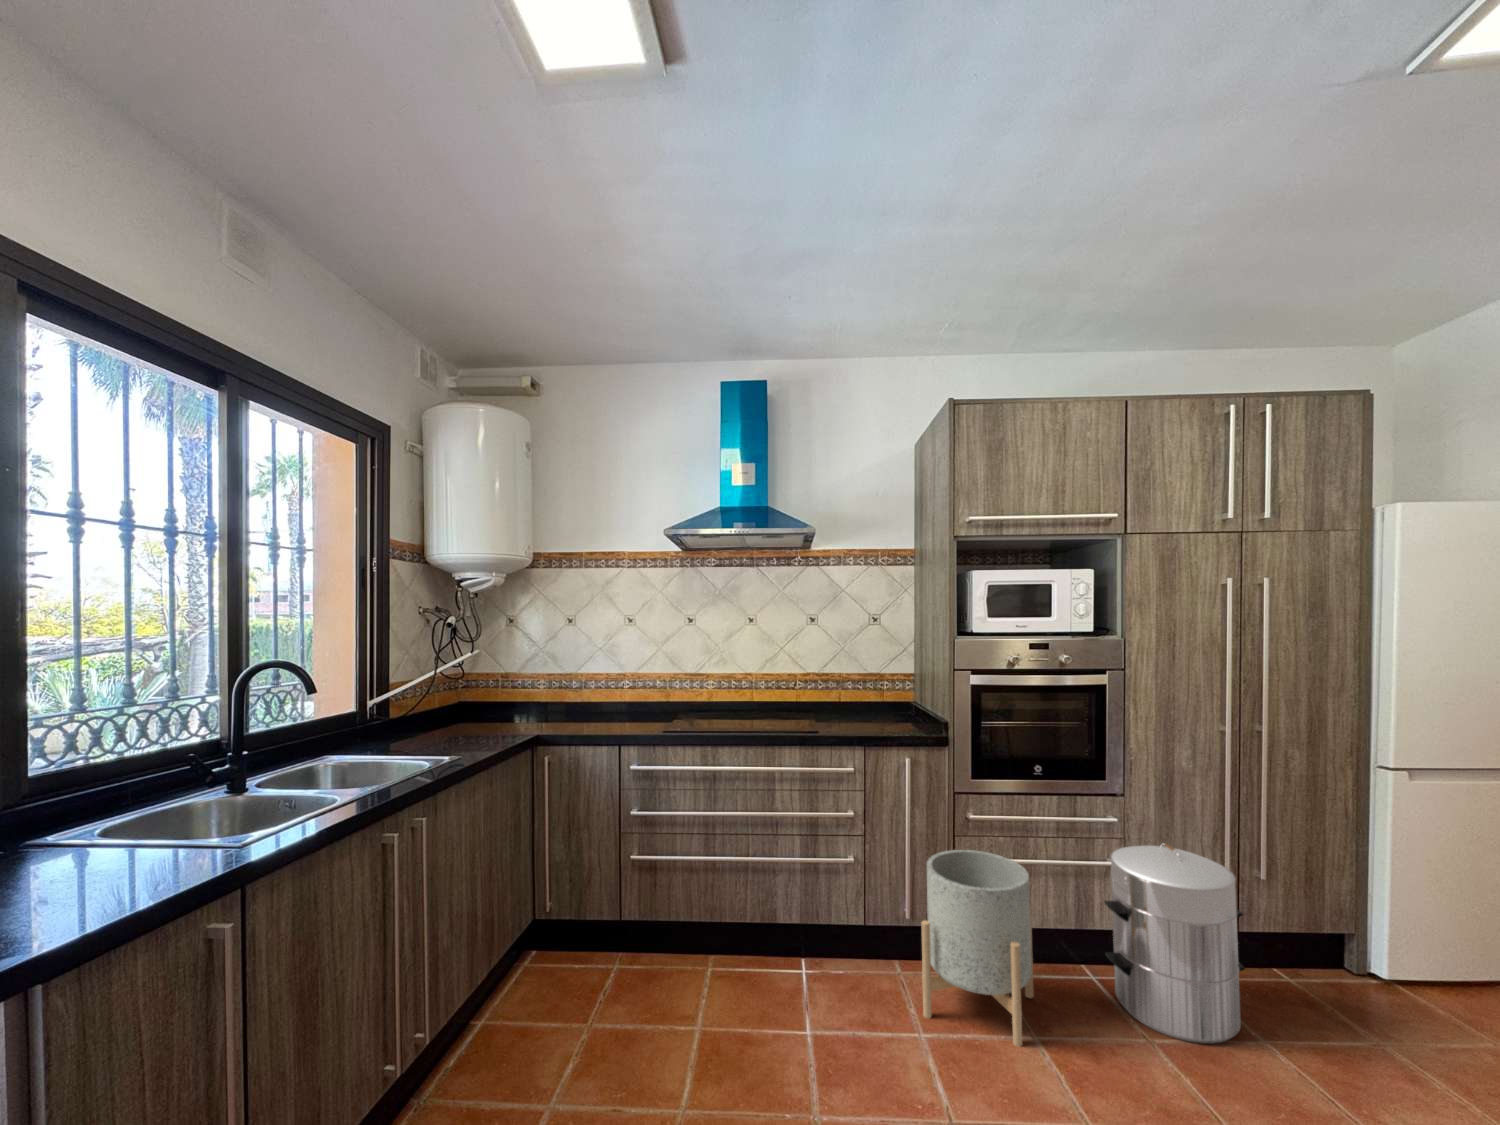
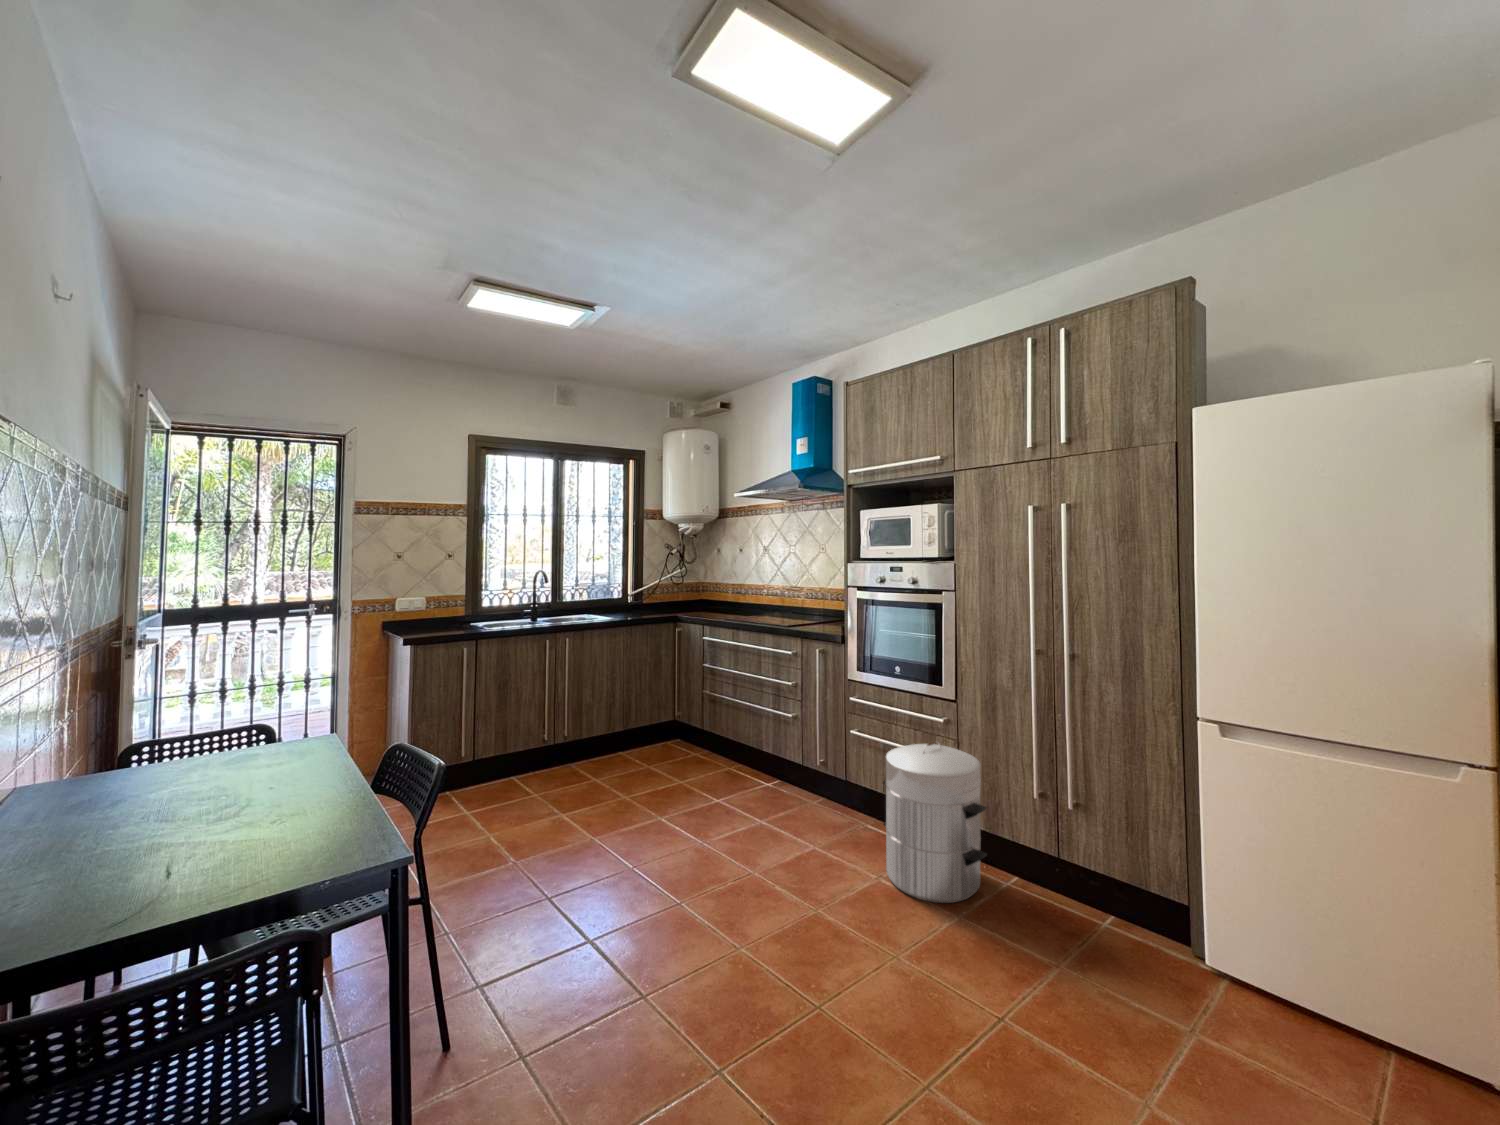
planter: present [921,850,1033,1047] -> none [776,717,856,840]

